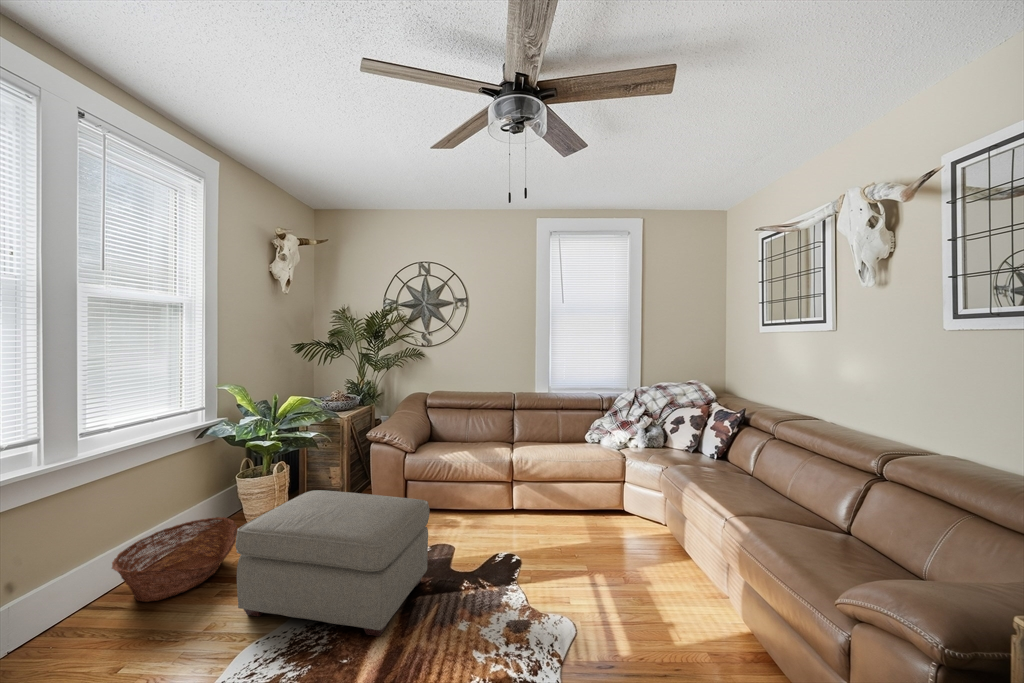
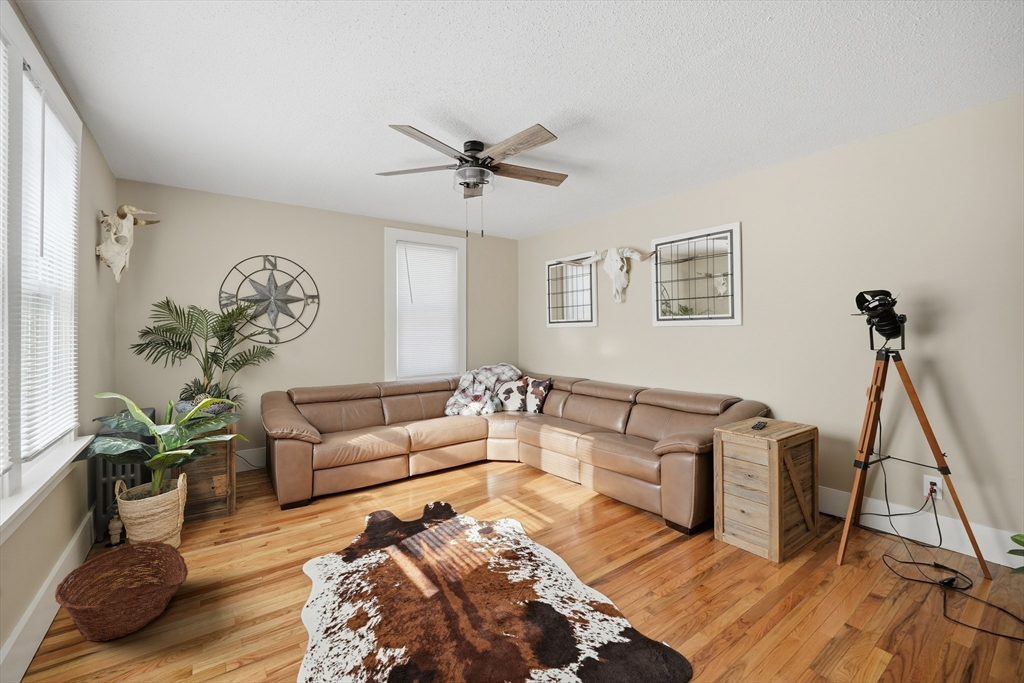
ottoman: present [236,490,430,636] -> none [261,467,416,599]

